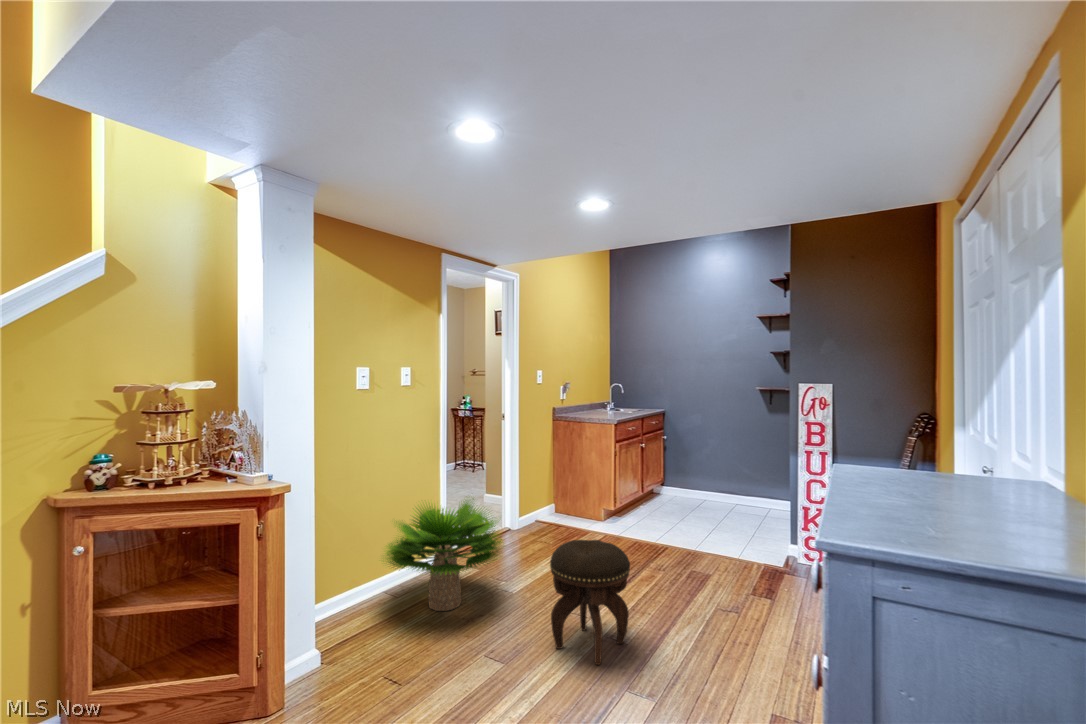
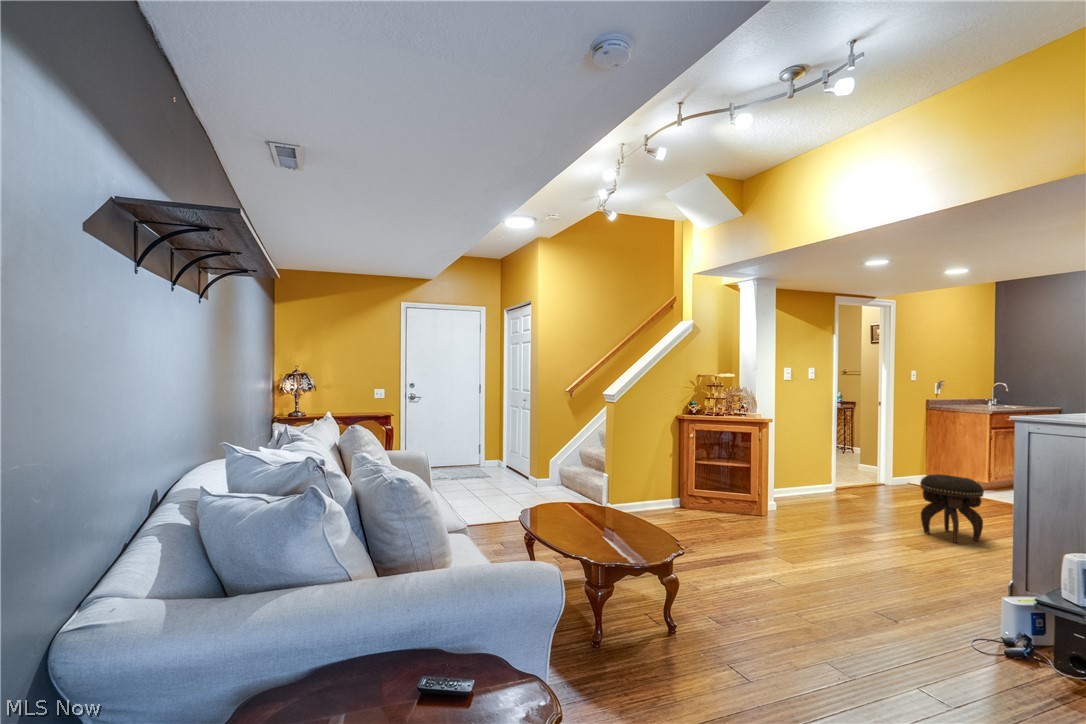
potted plant: present [386,499,502,611] -> none [799,443,887,509]

